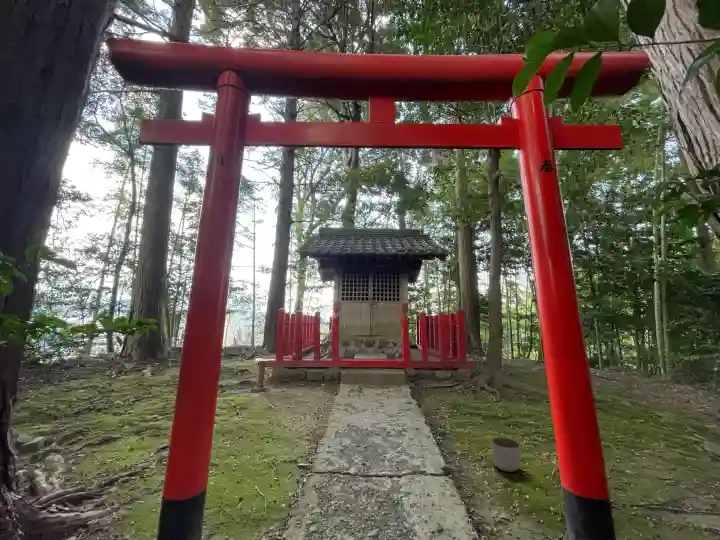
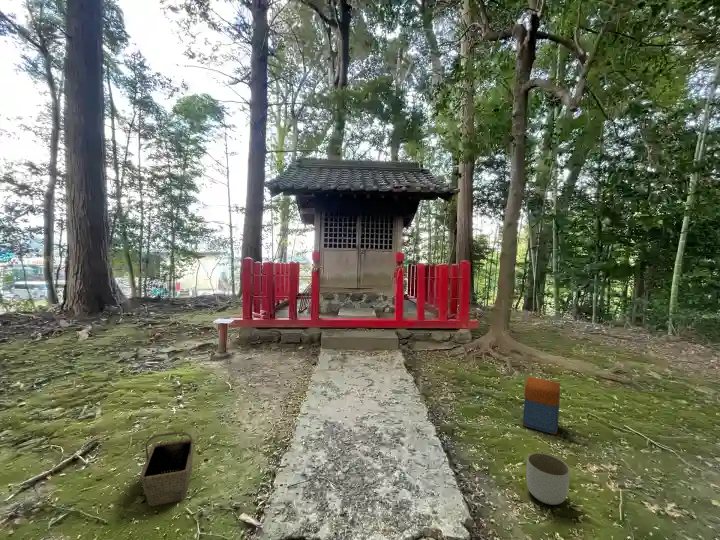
backpack: none [499,393,528,436] -> present [523,377,560,434]
basket: none [227,420,257,469] -> present [140,432,194,506]

